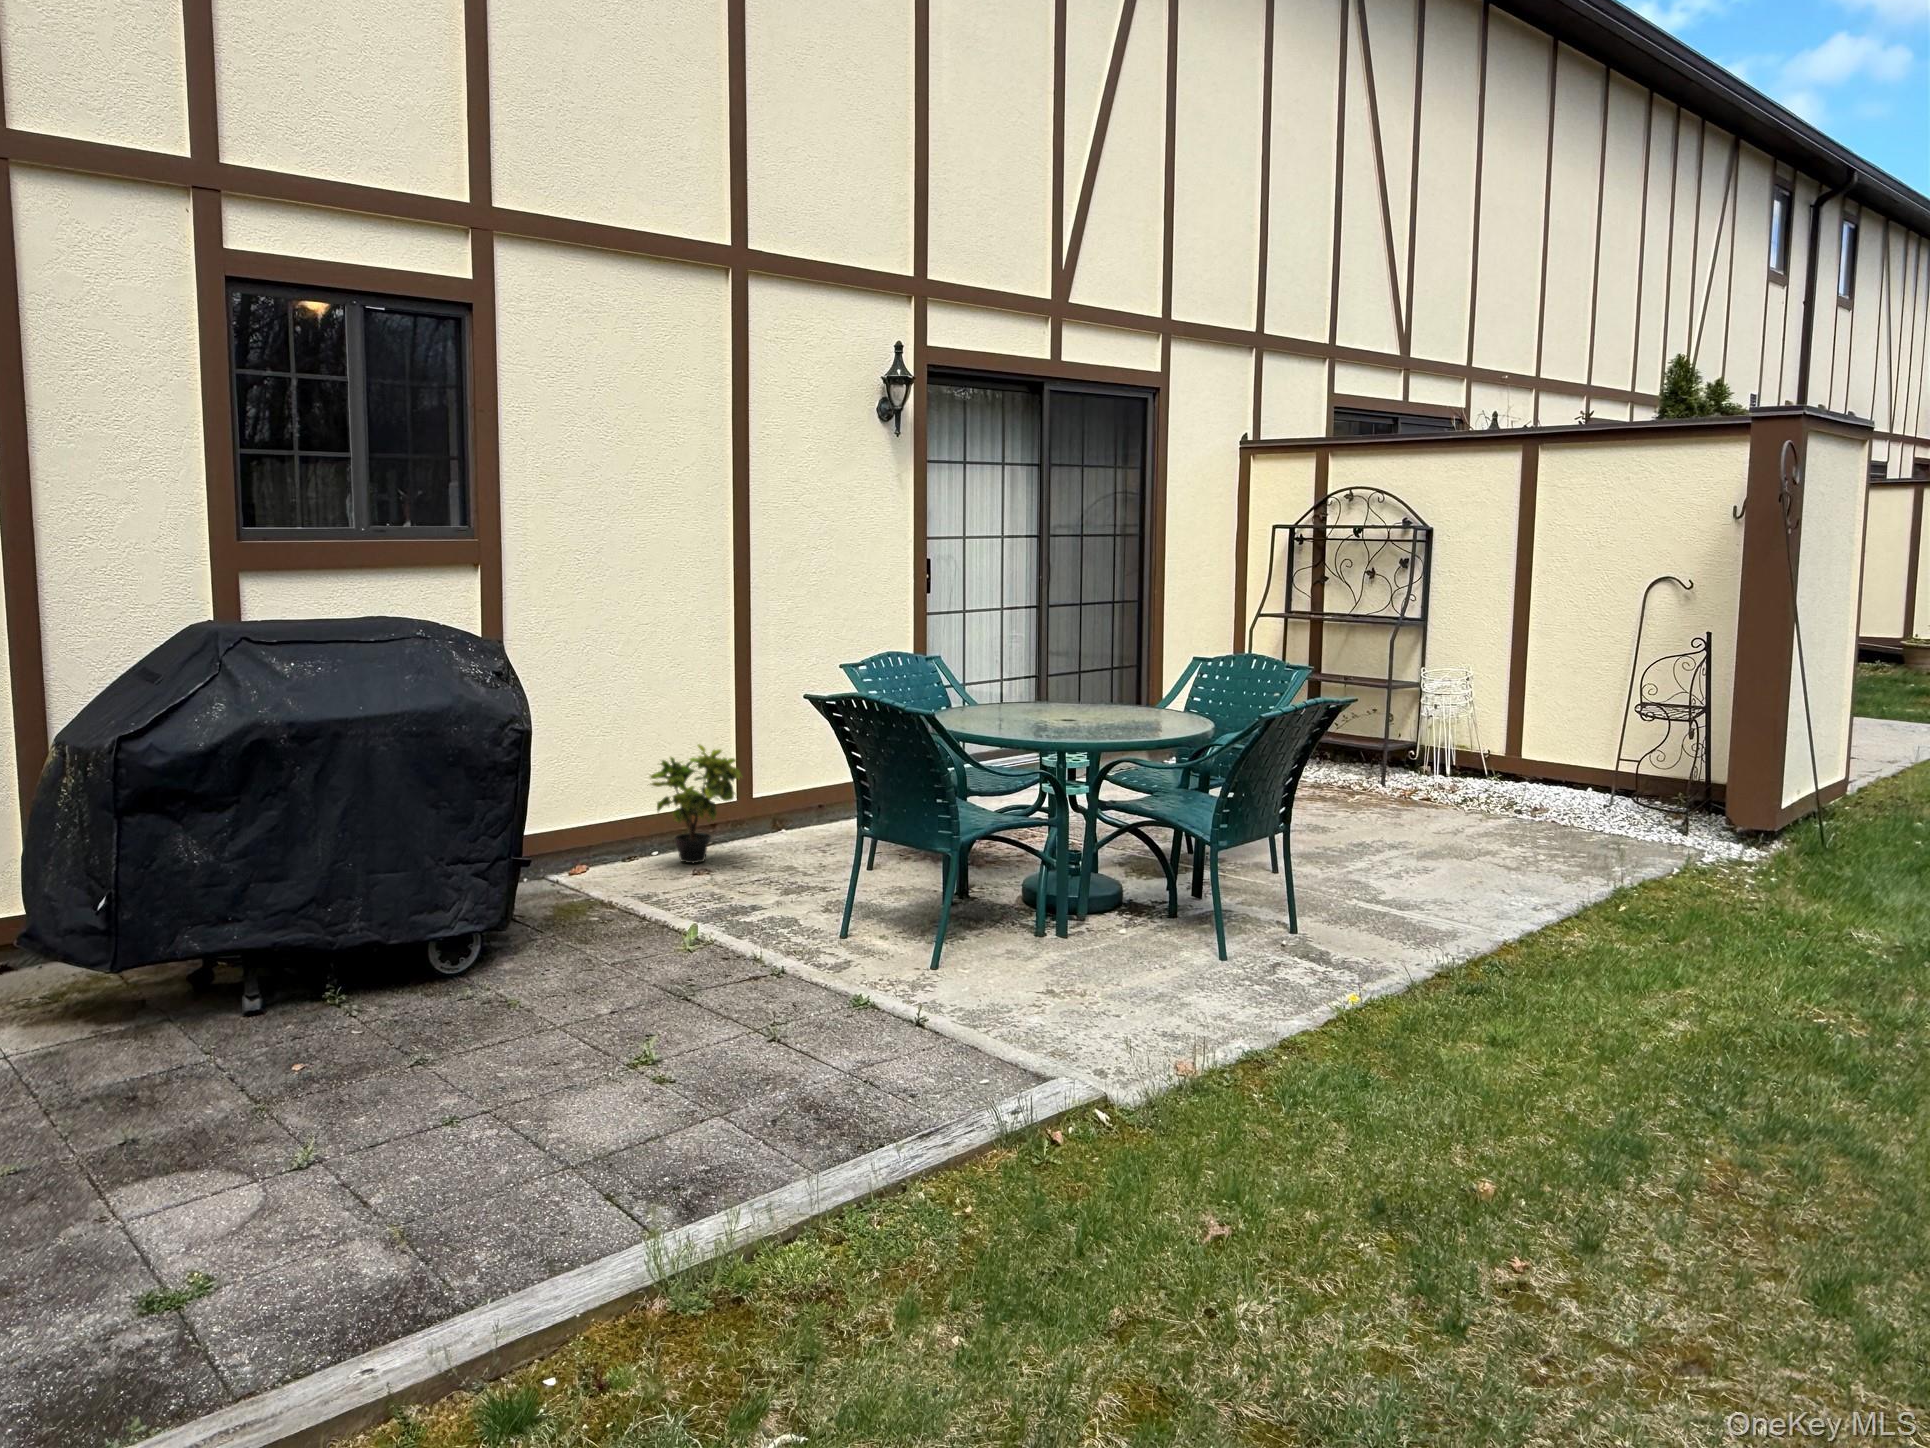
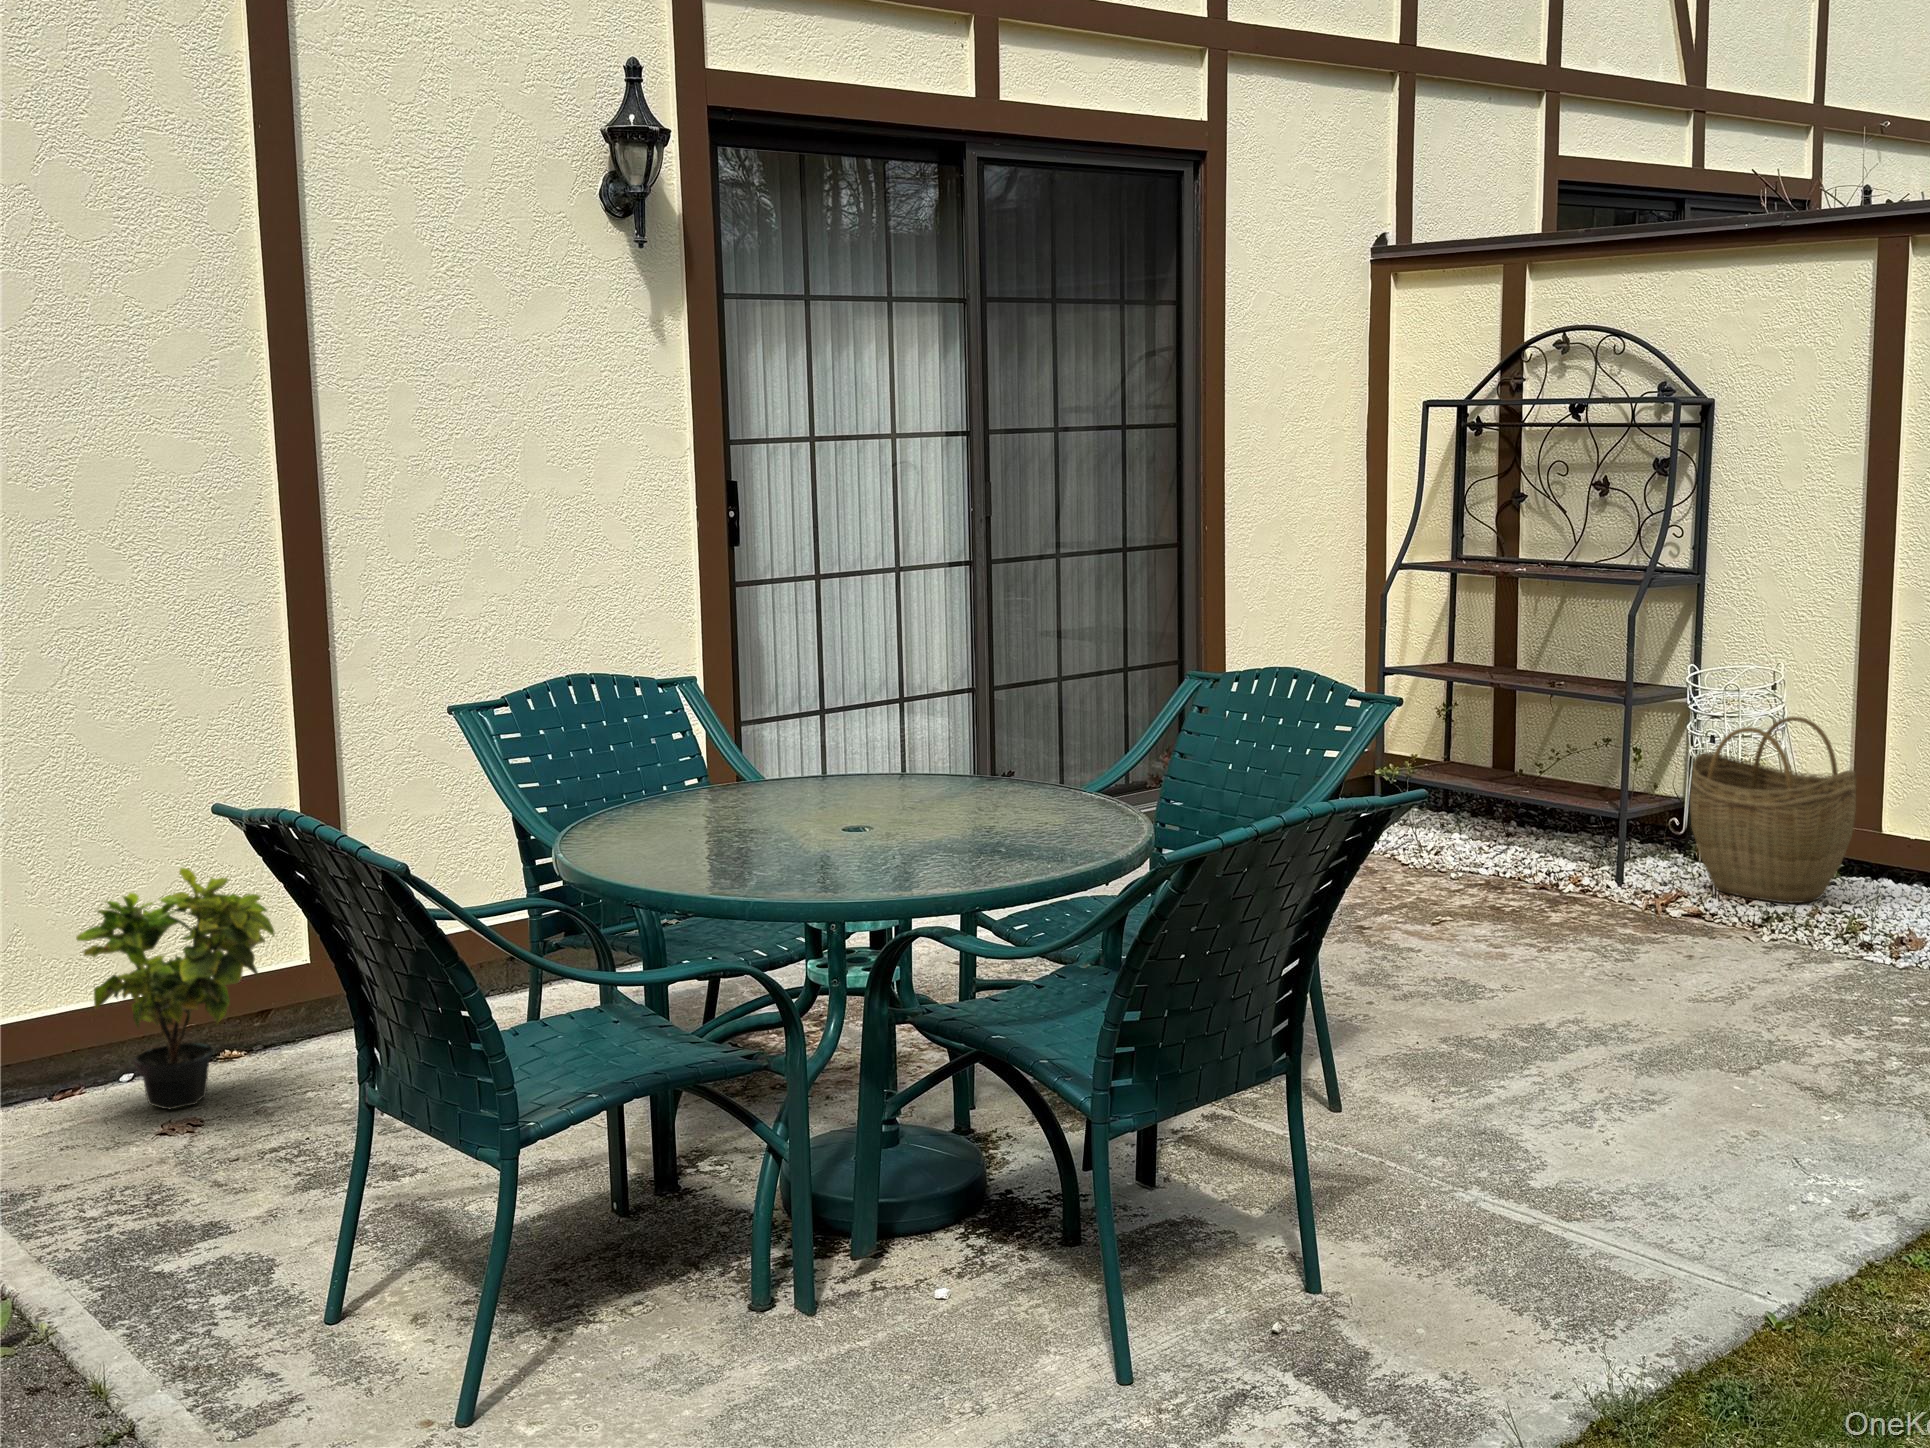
woven basket: none [1422,697,1511,795] -> present [1690,717,1856,903]

